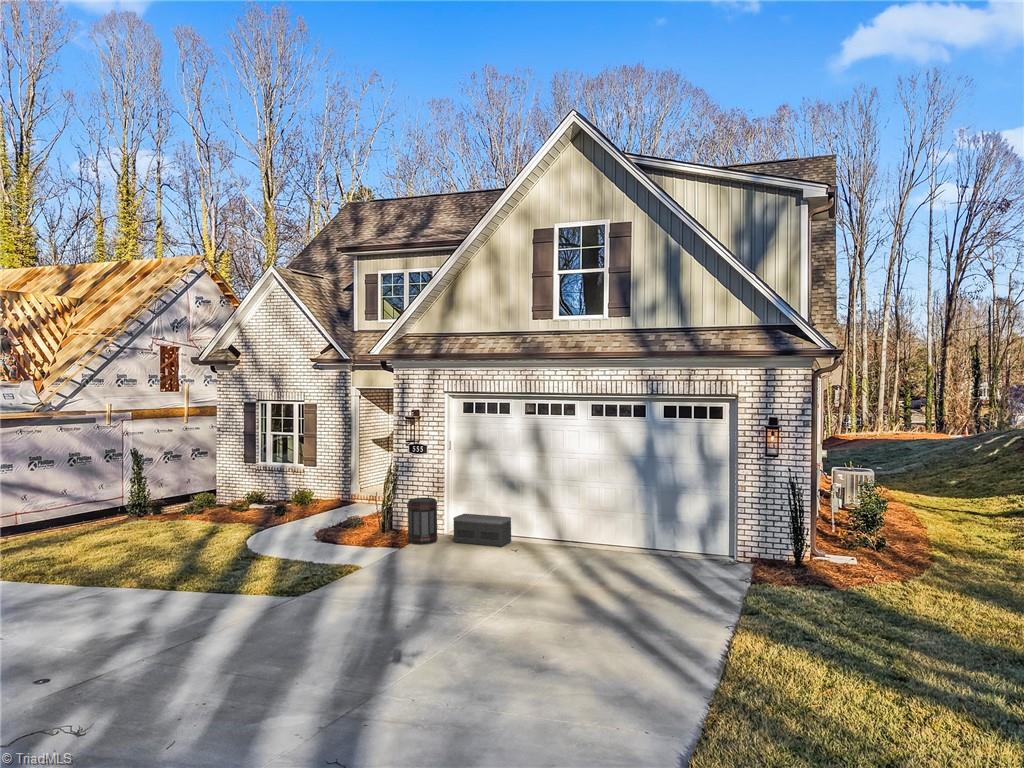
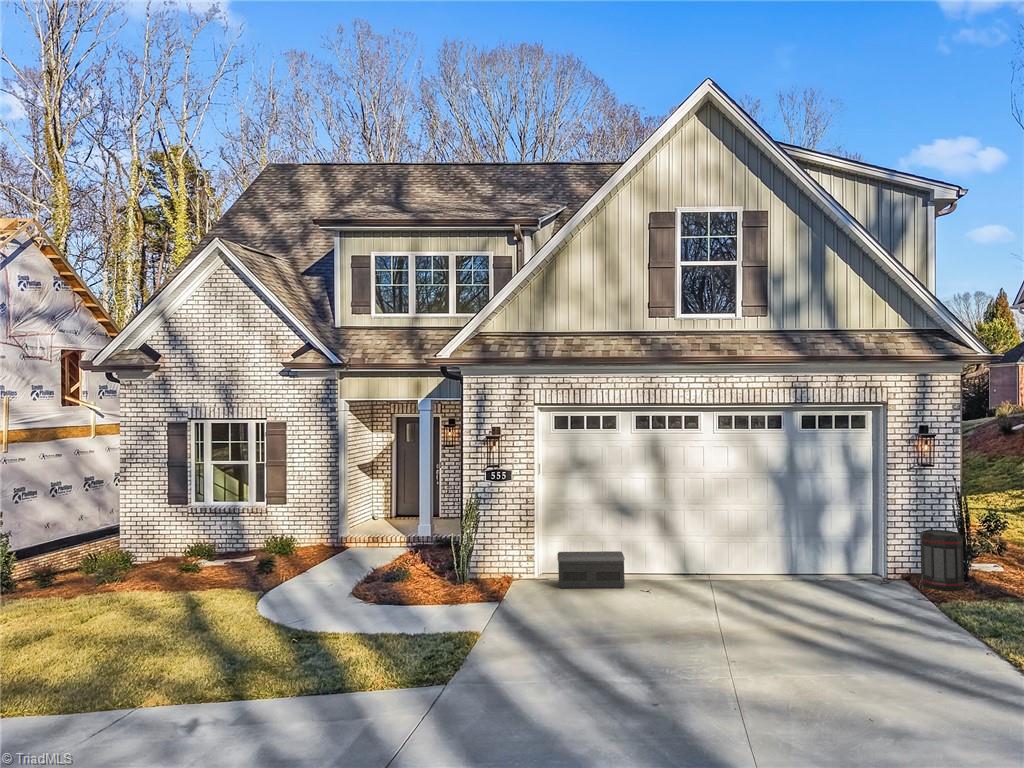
trash can: present [407,497,438,545] -> present [920,530,965,591]

